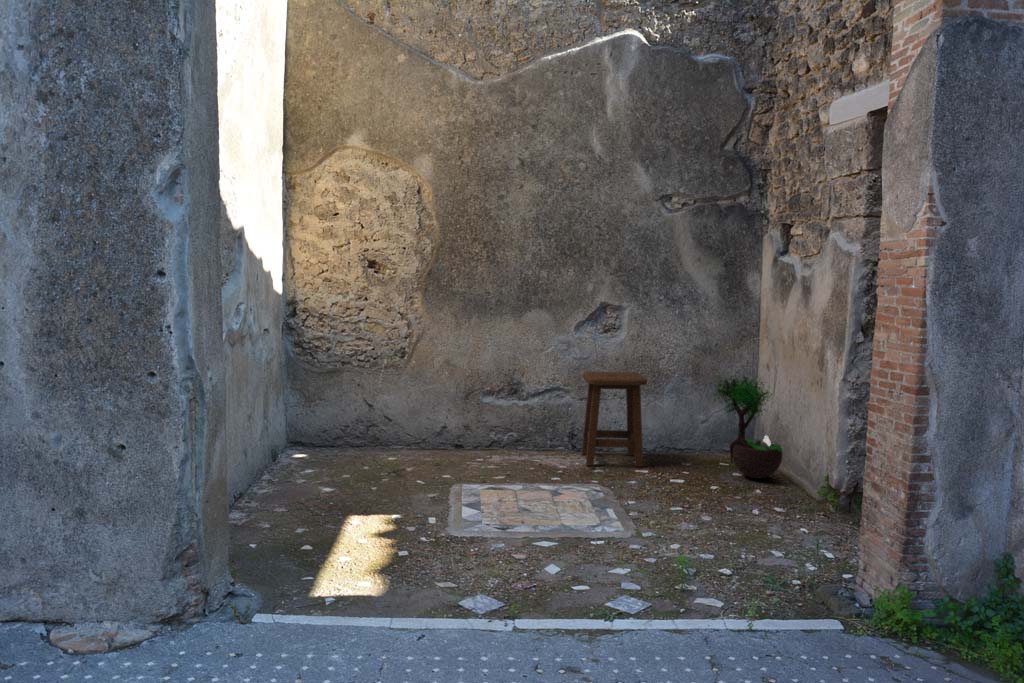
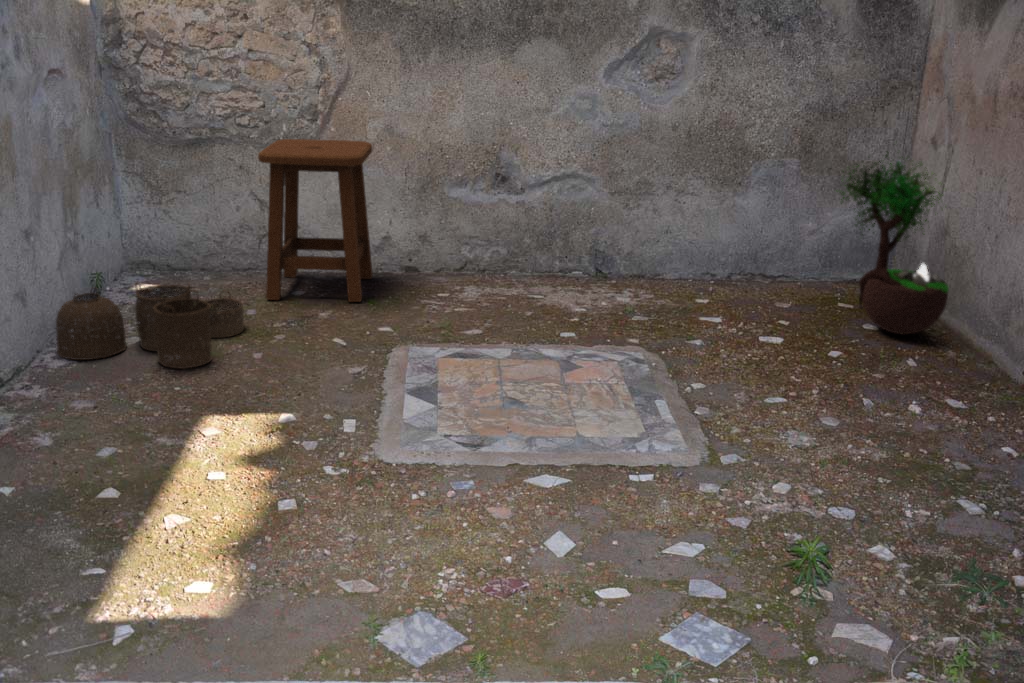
stool: present [582,371,647,467] -> present [258,139,373,302]
woven basket: none [257,447,364,495] -> present [56,283,244,368]

